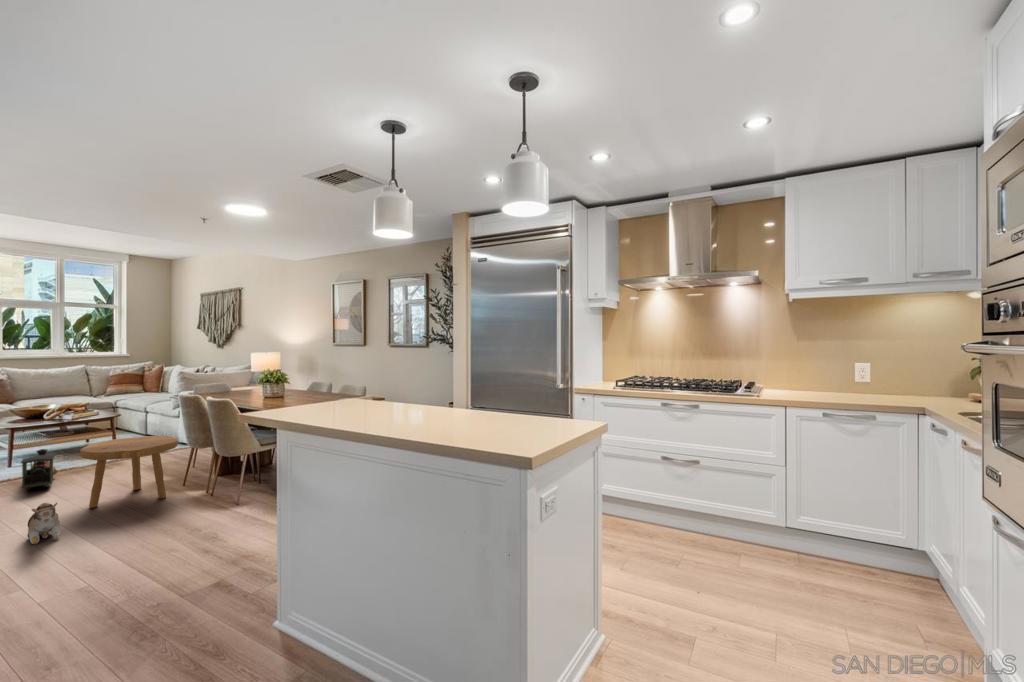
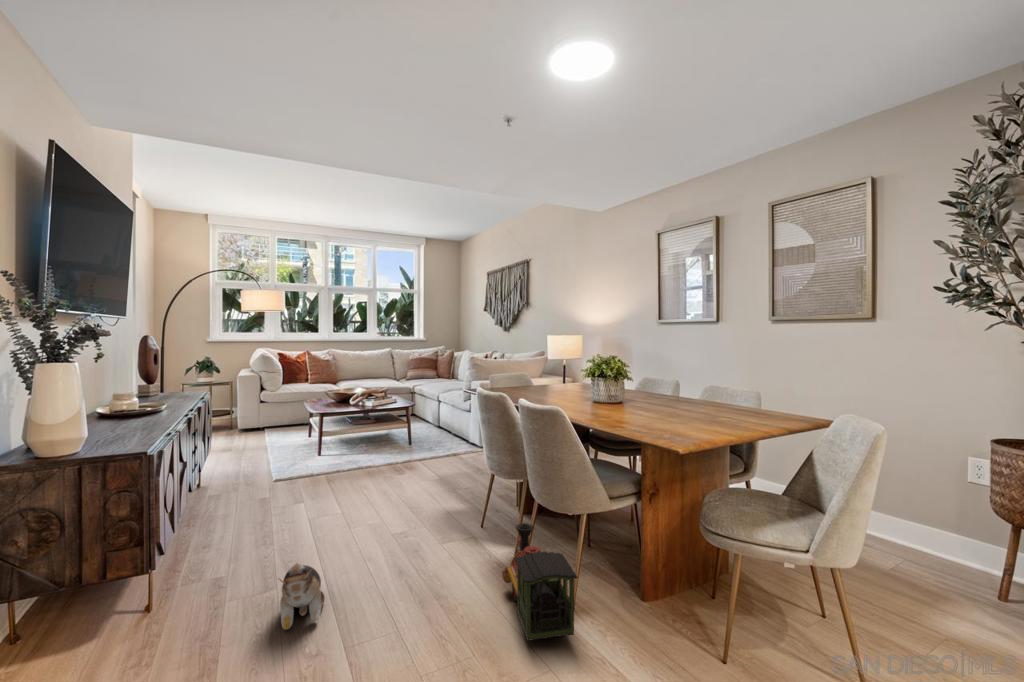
footstool: present [80,436,178,508] -> none [361,444,475,549]
toy train: present [21,449,57,490] -> present [502,523,577,641]

